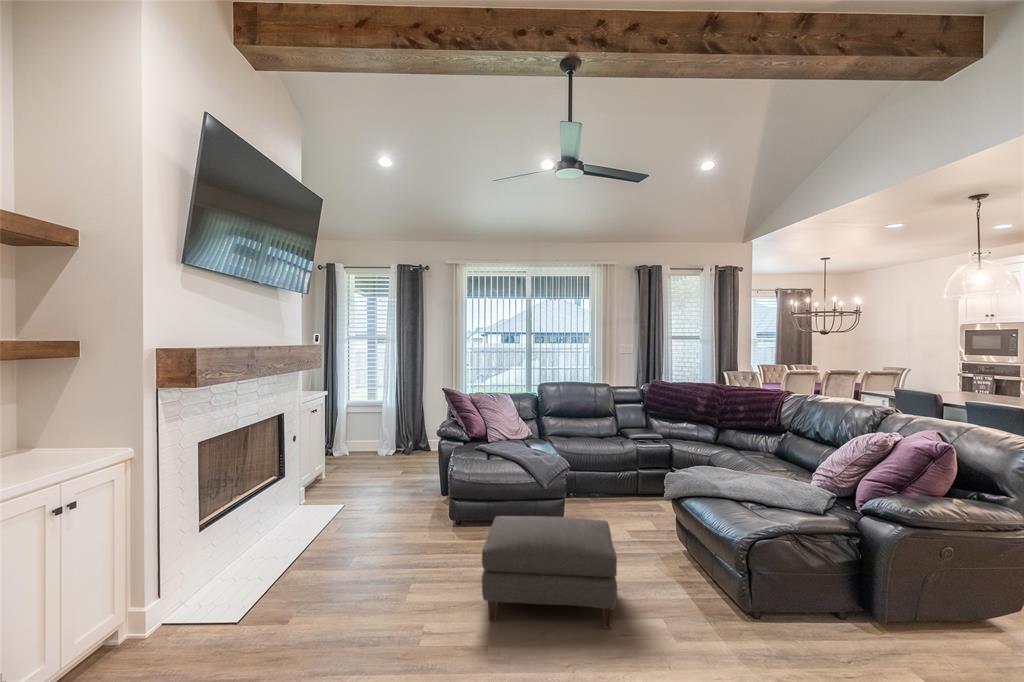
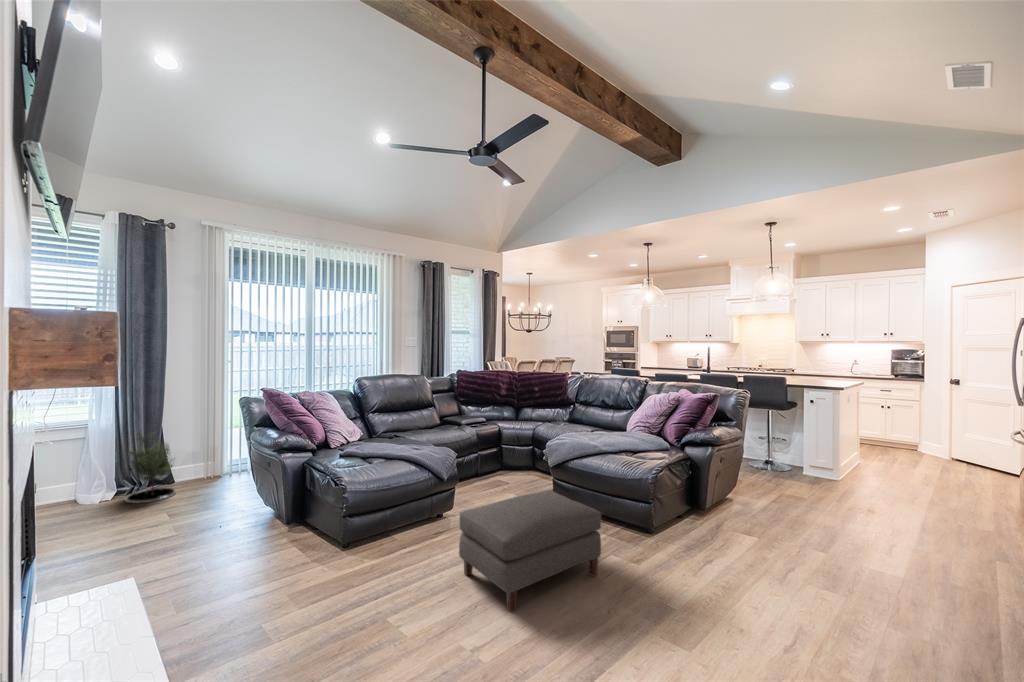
potted tree: none [393,408,425,461] -> present [125,430,176,504]

